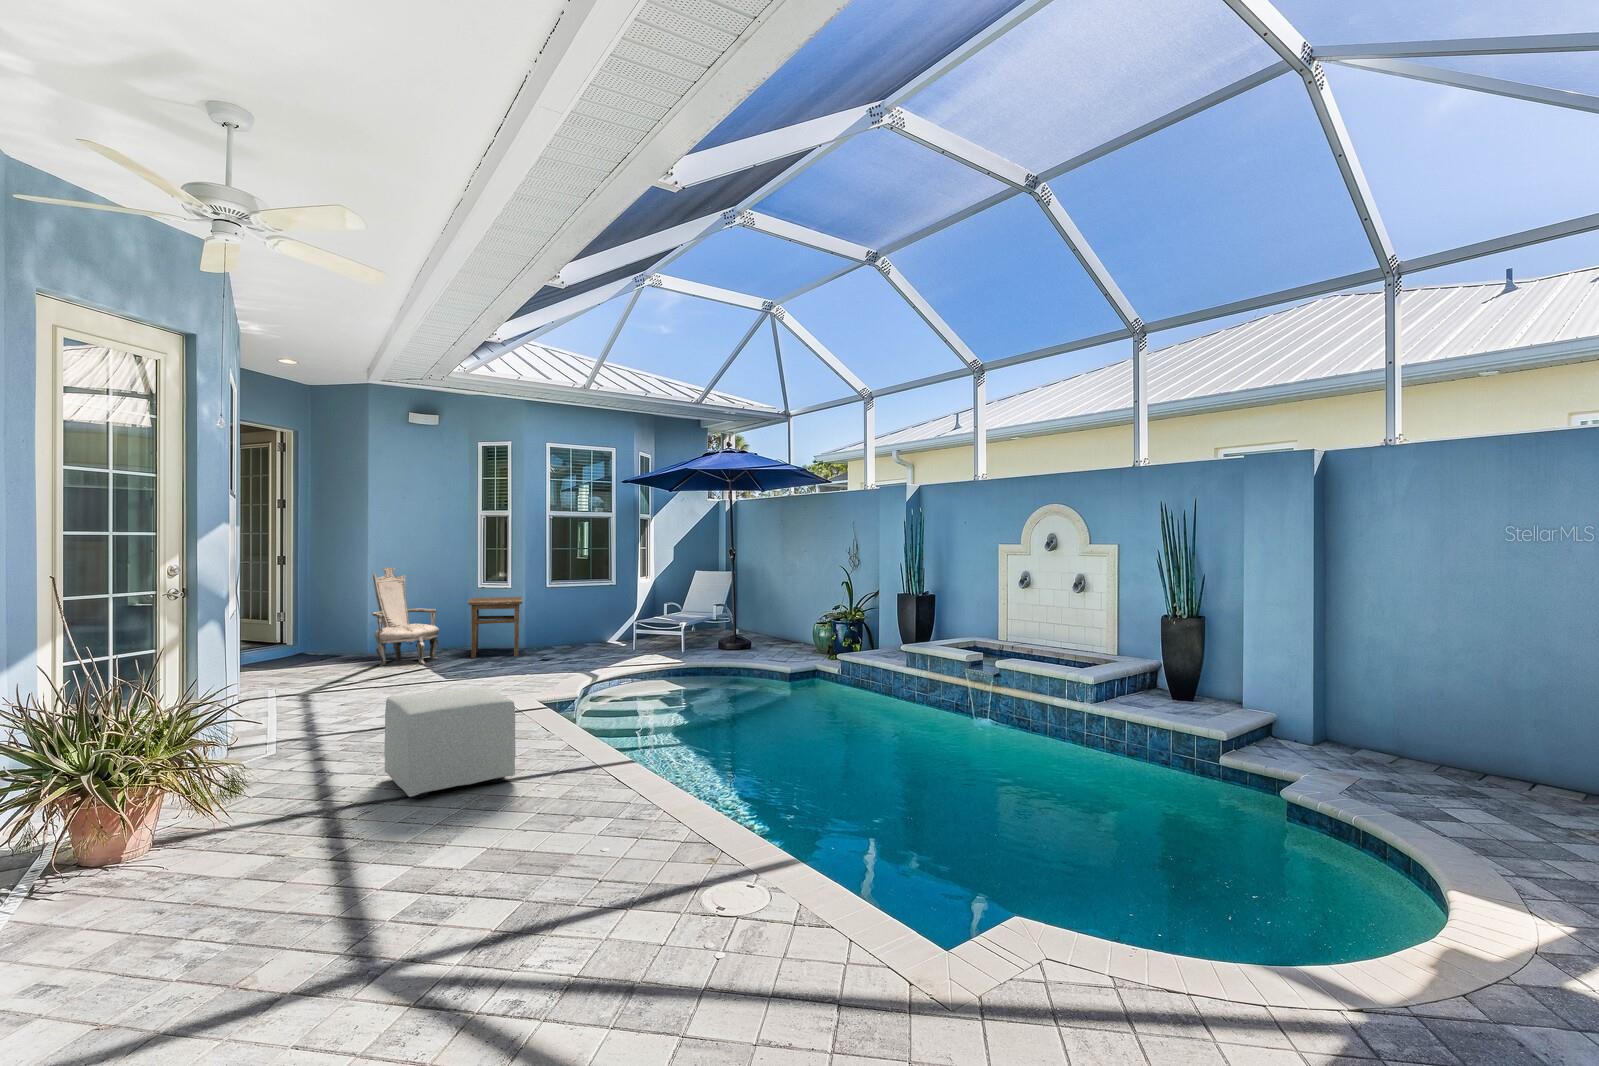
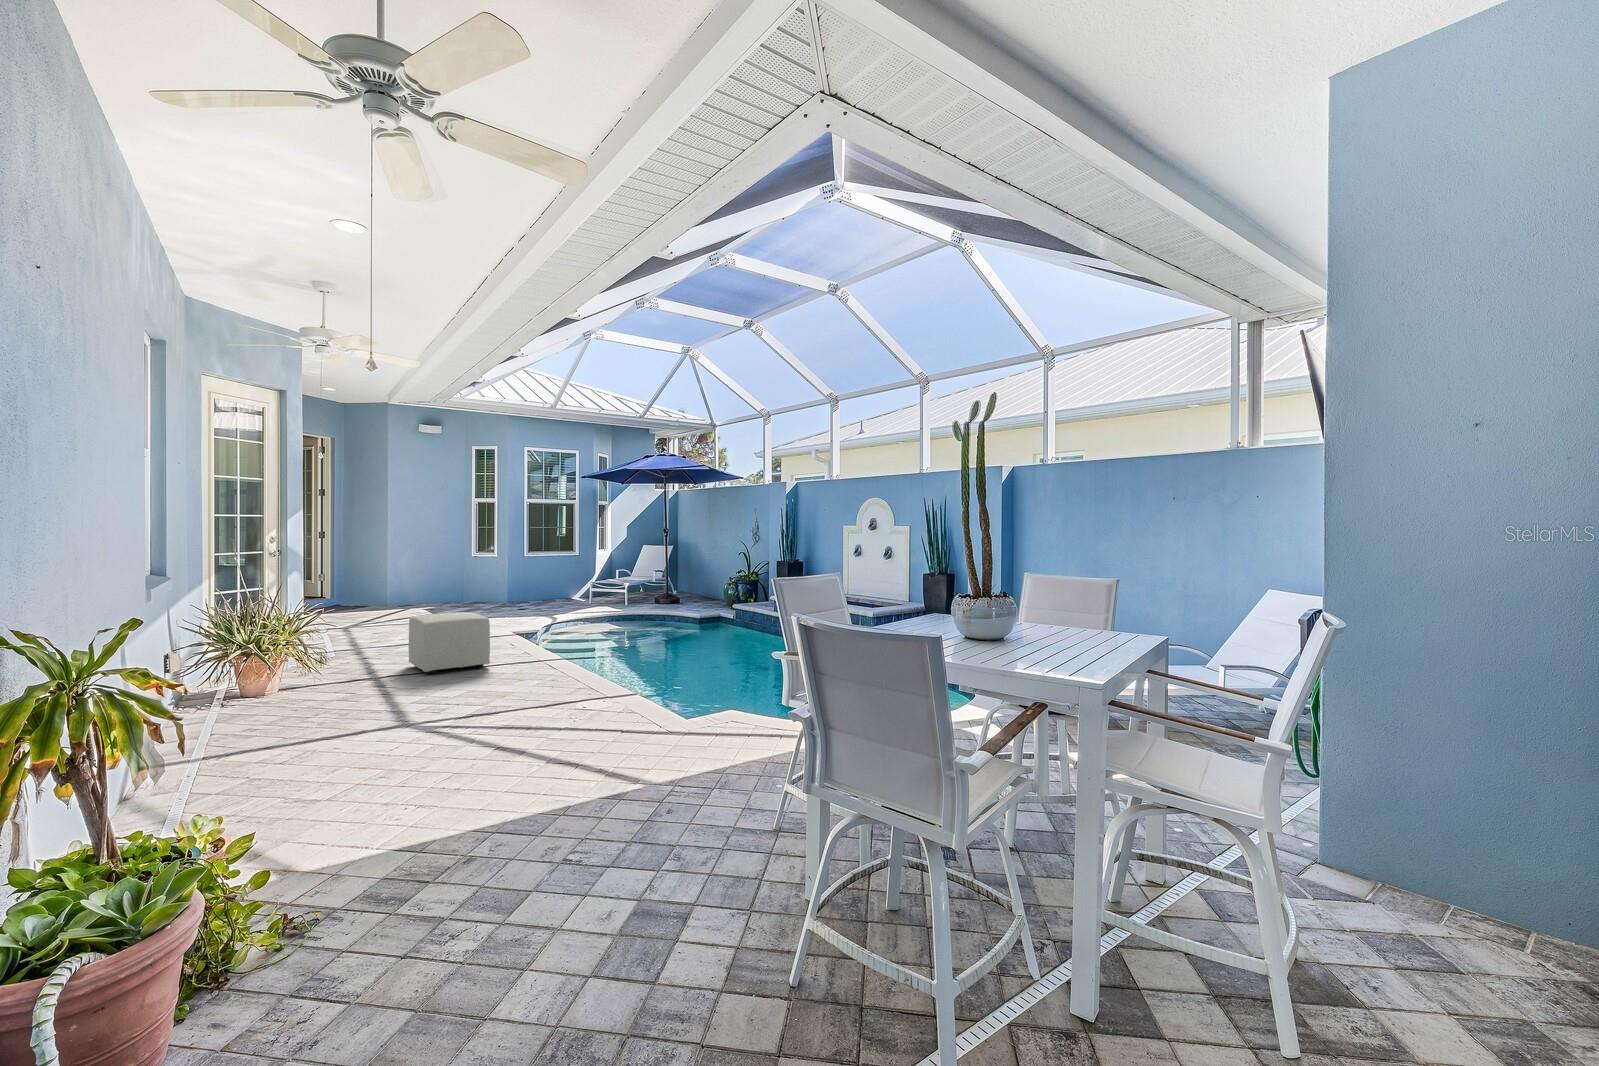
armchair: present [372,568,439,666] -> none [392,540,442,612]
side table: present [468,597,522,658] -> none [464,563,506,608]

